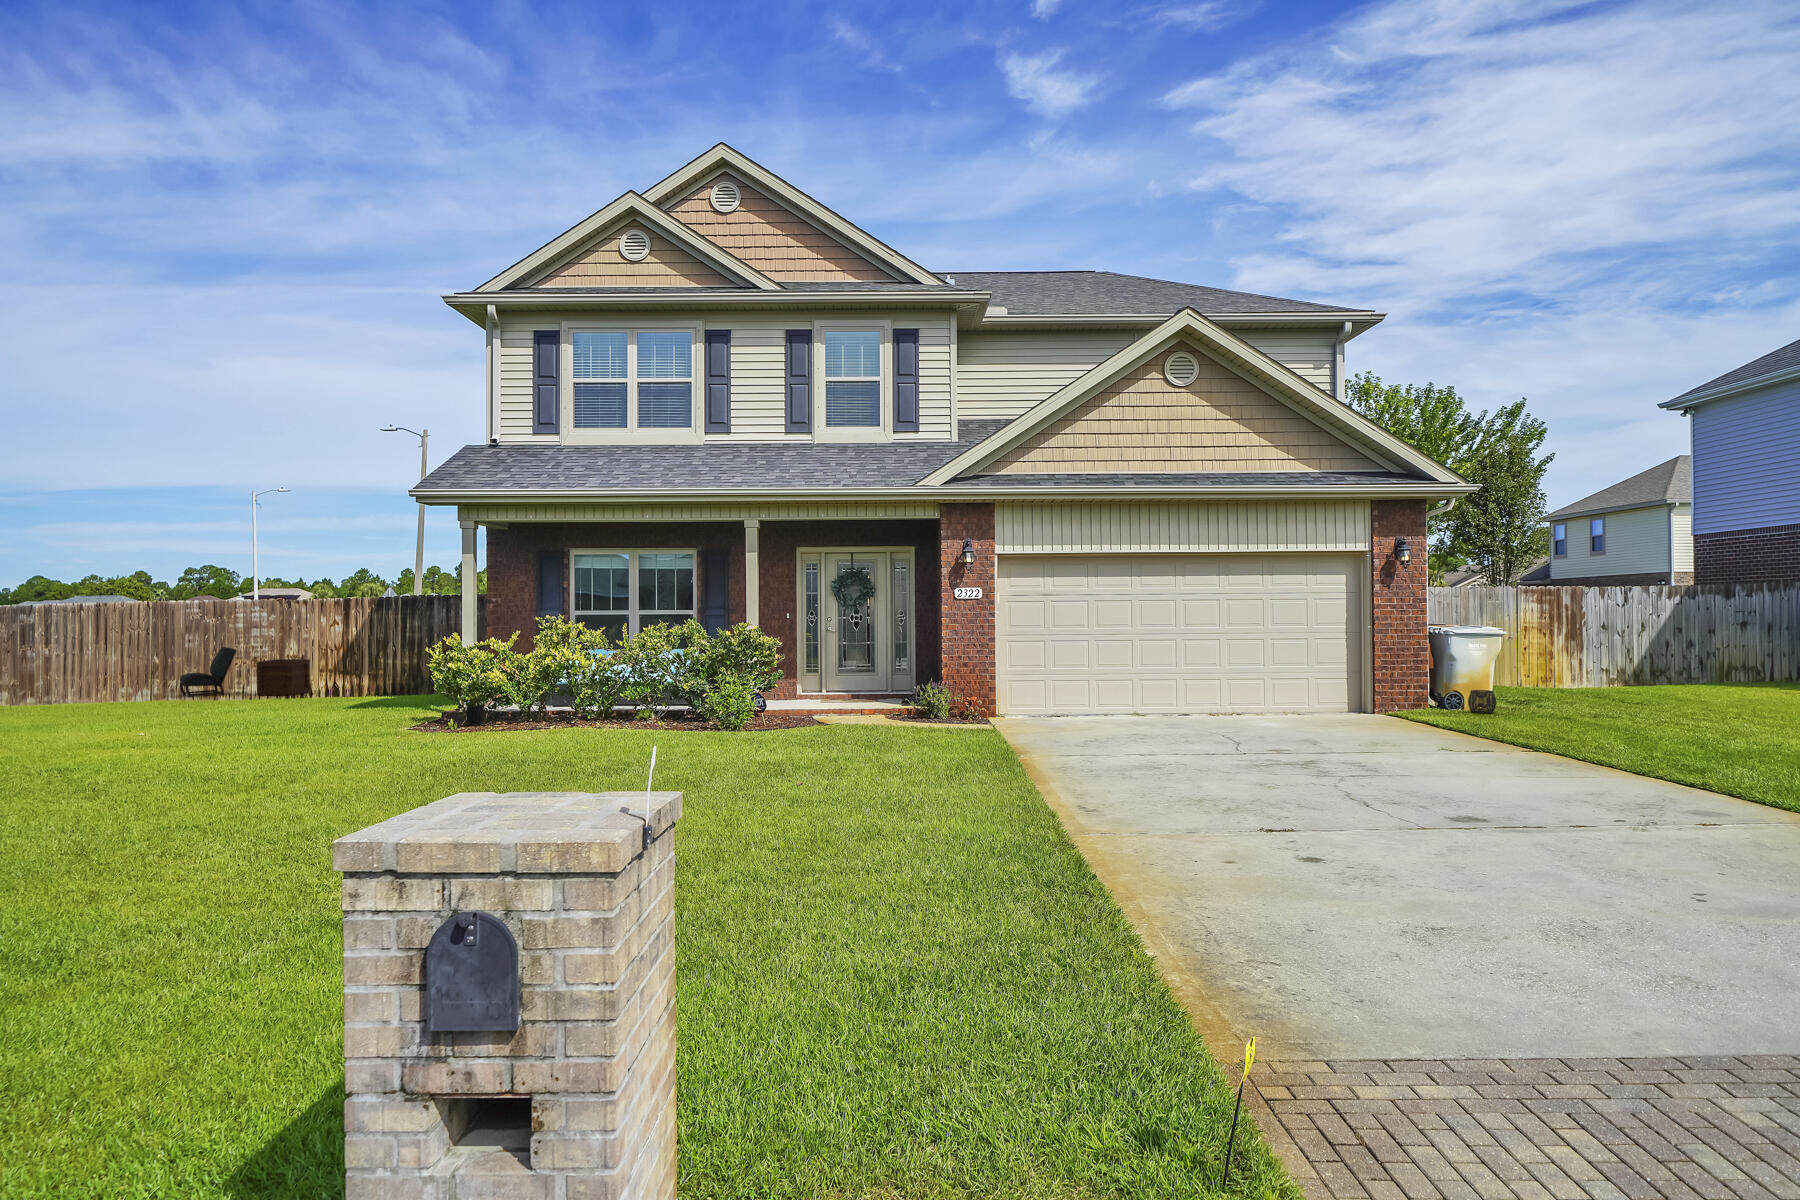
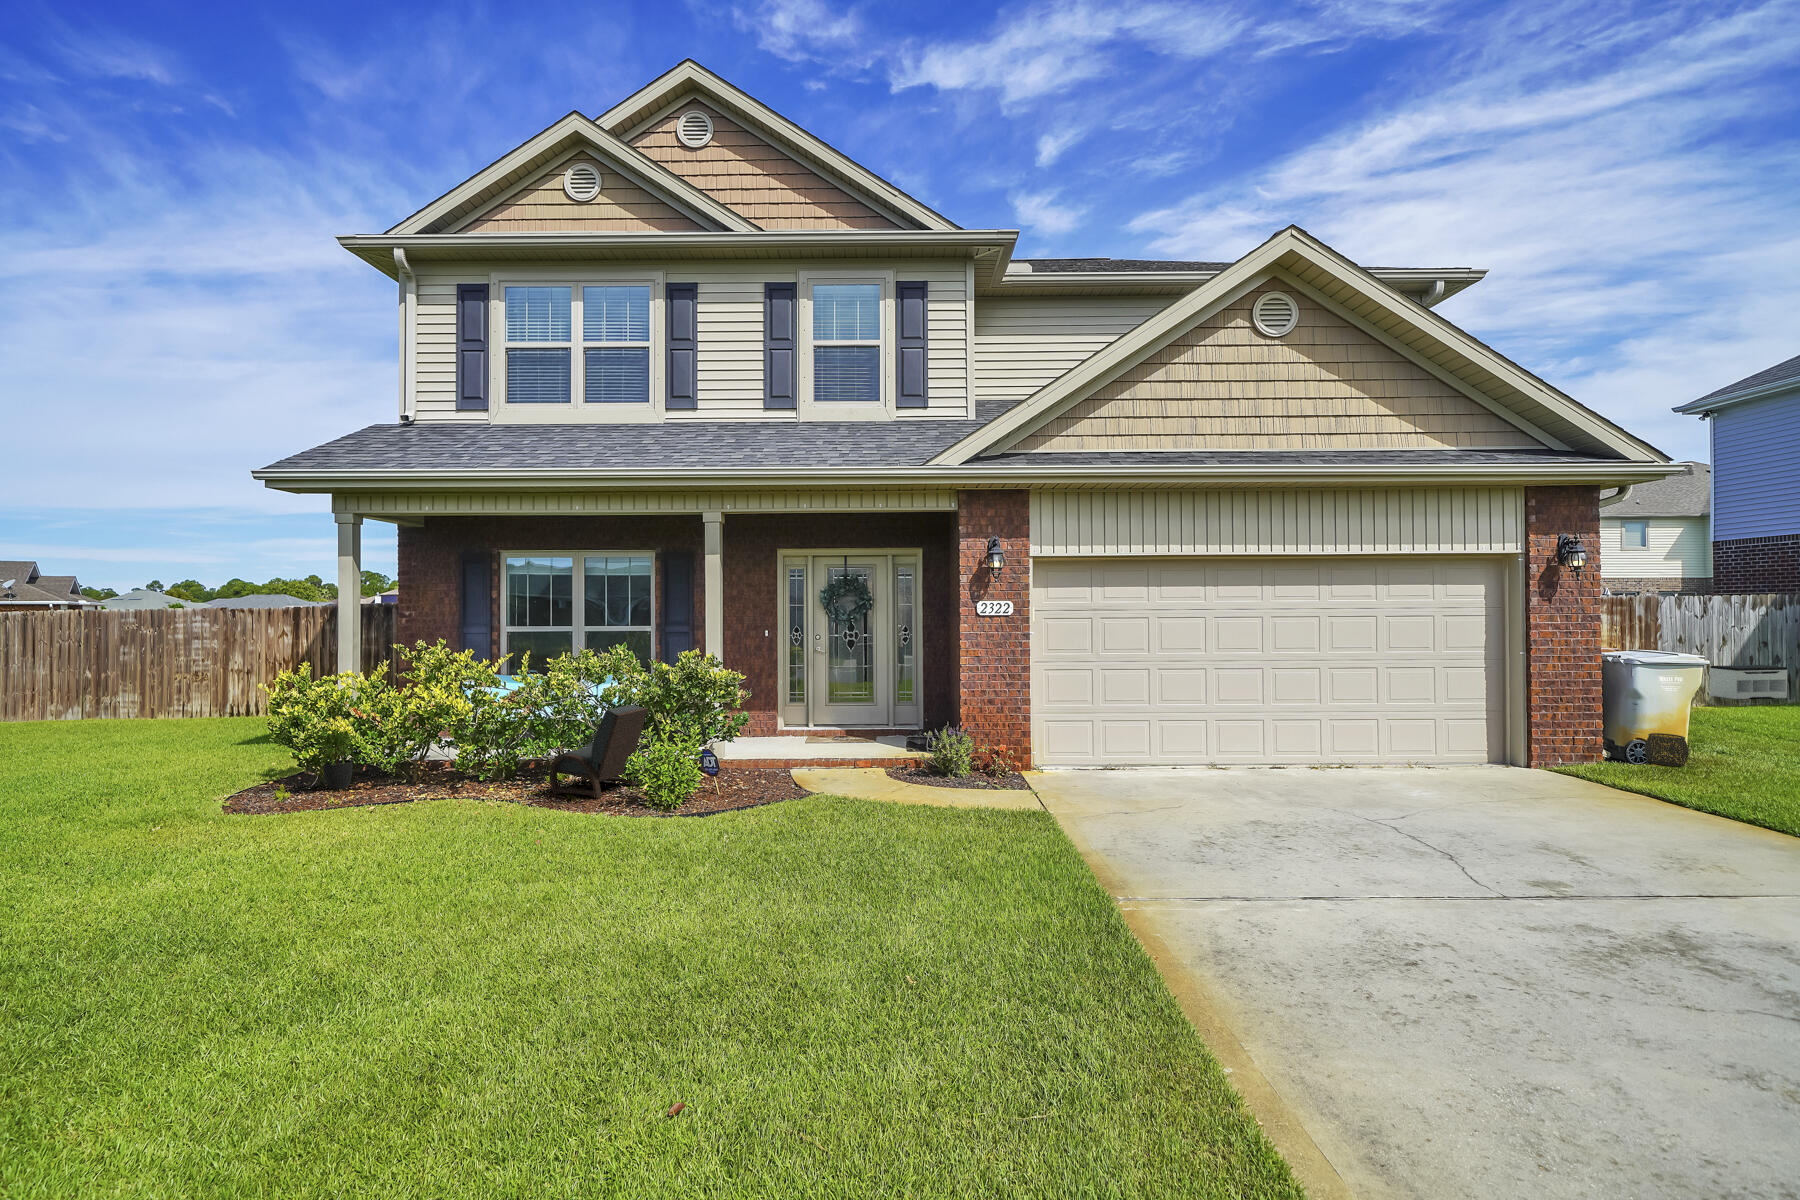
lounge chair: present [180,647,237,697] -> present [549,705,648,799]
bench: none [1617,654,1679,684] -> present [1710,665,1788,699]
wooden crate: present [257,659,310,696] -> none [184,673,255,716]

